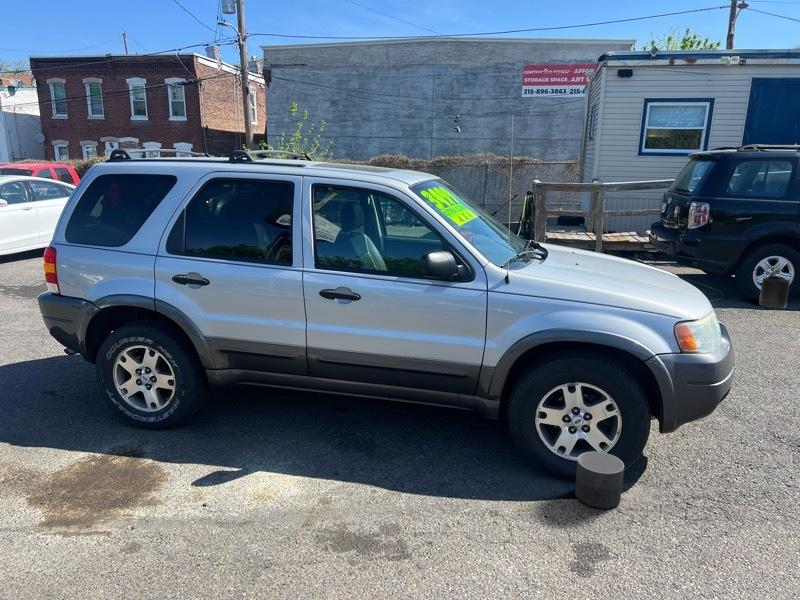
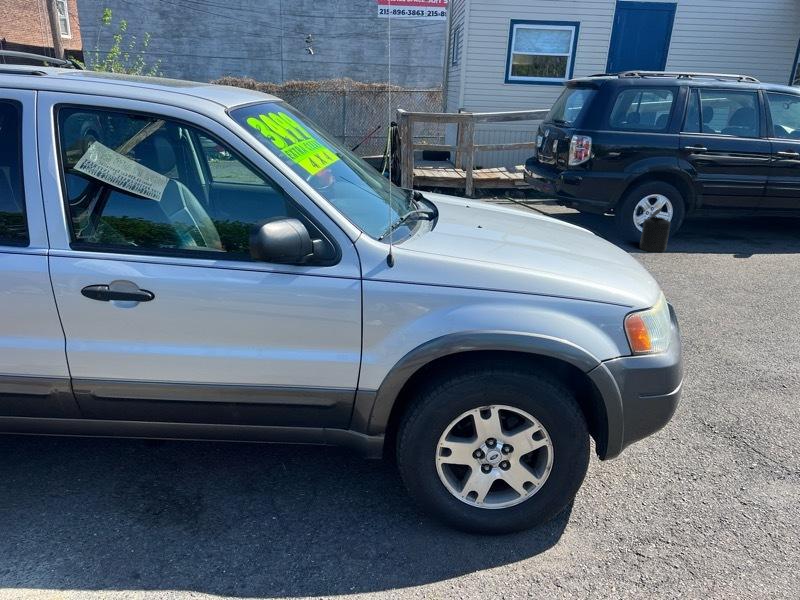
planter: present [575,452,624,509] -> none [494,496,562,582]

